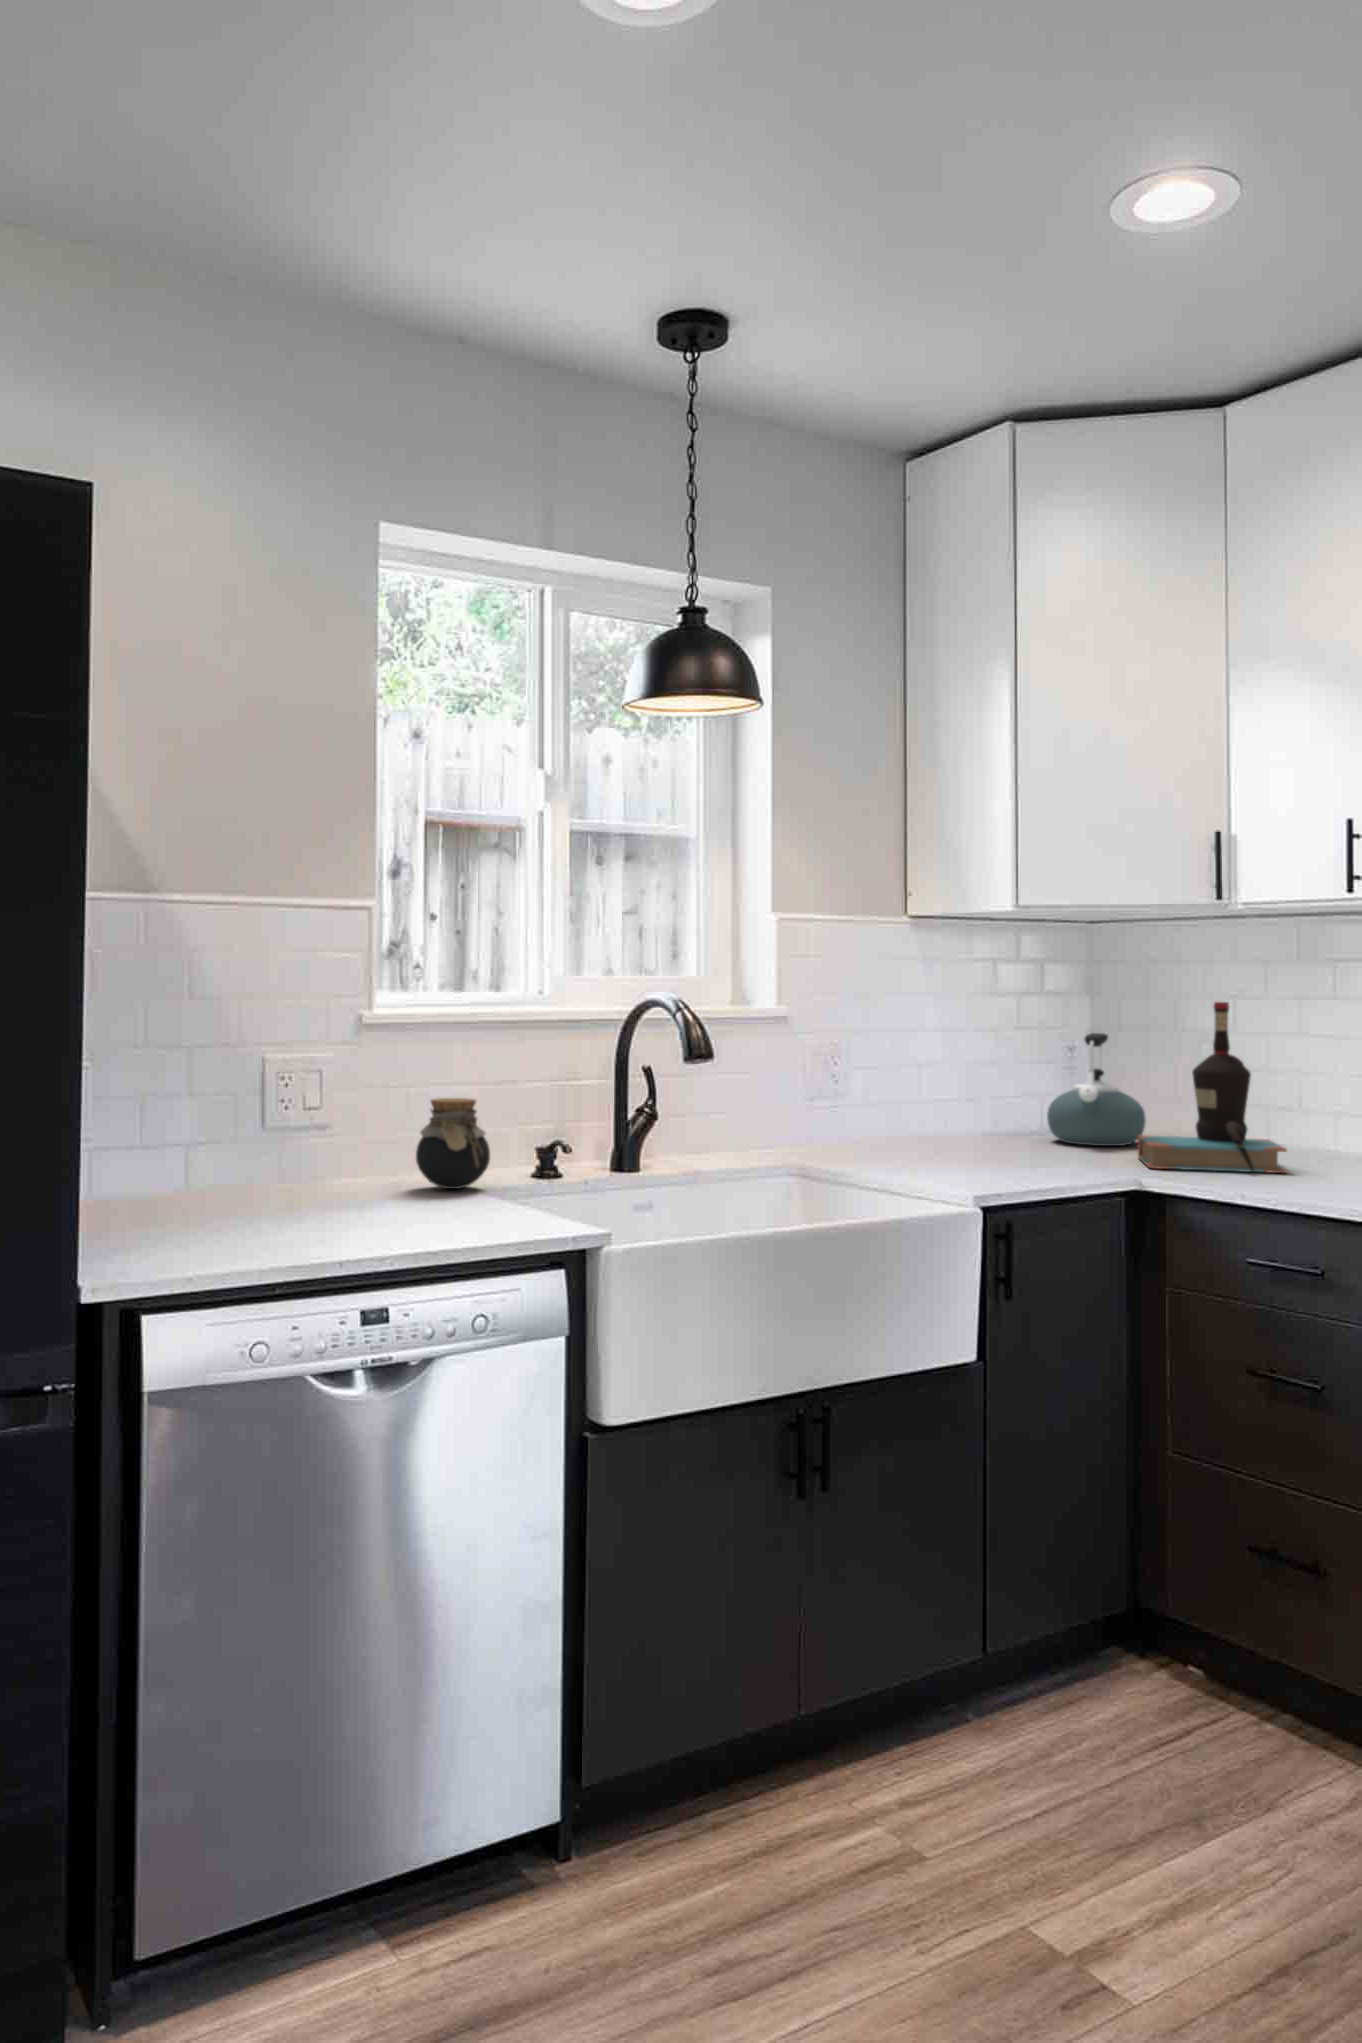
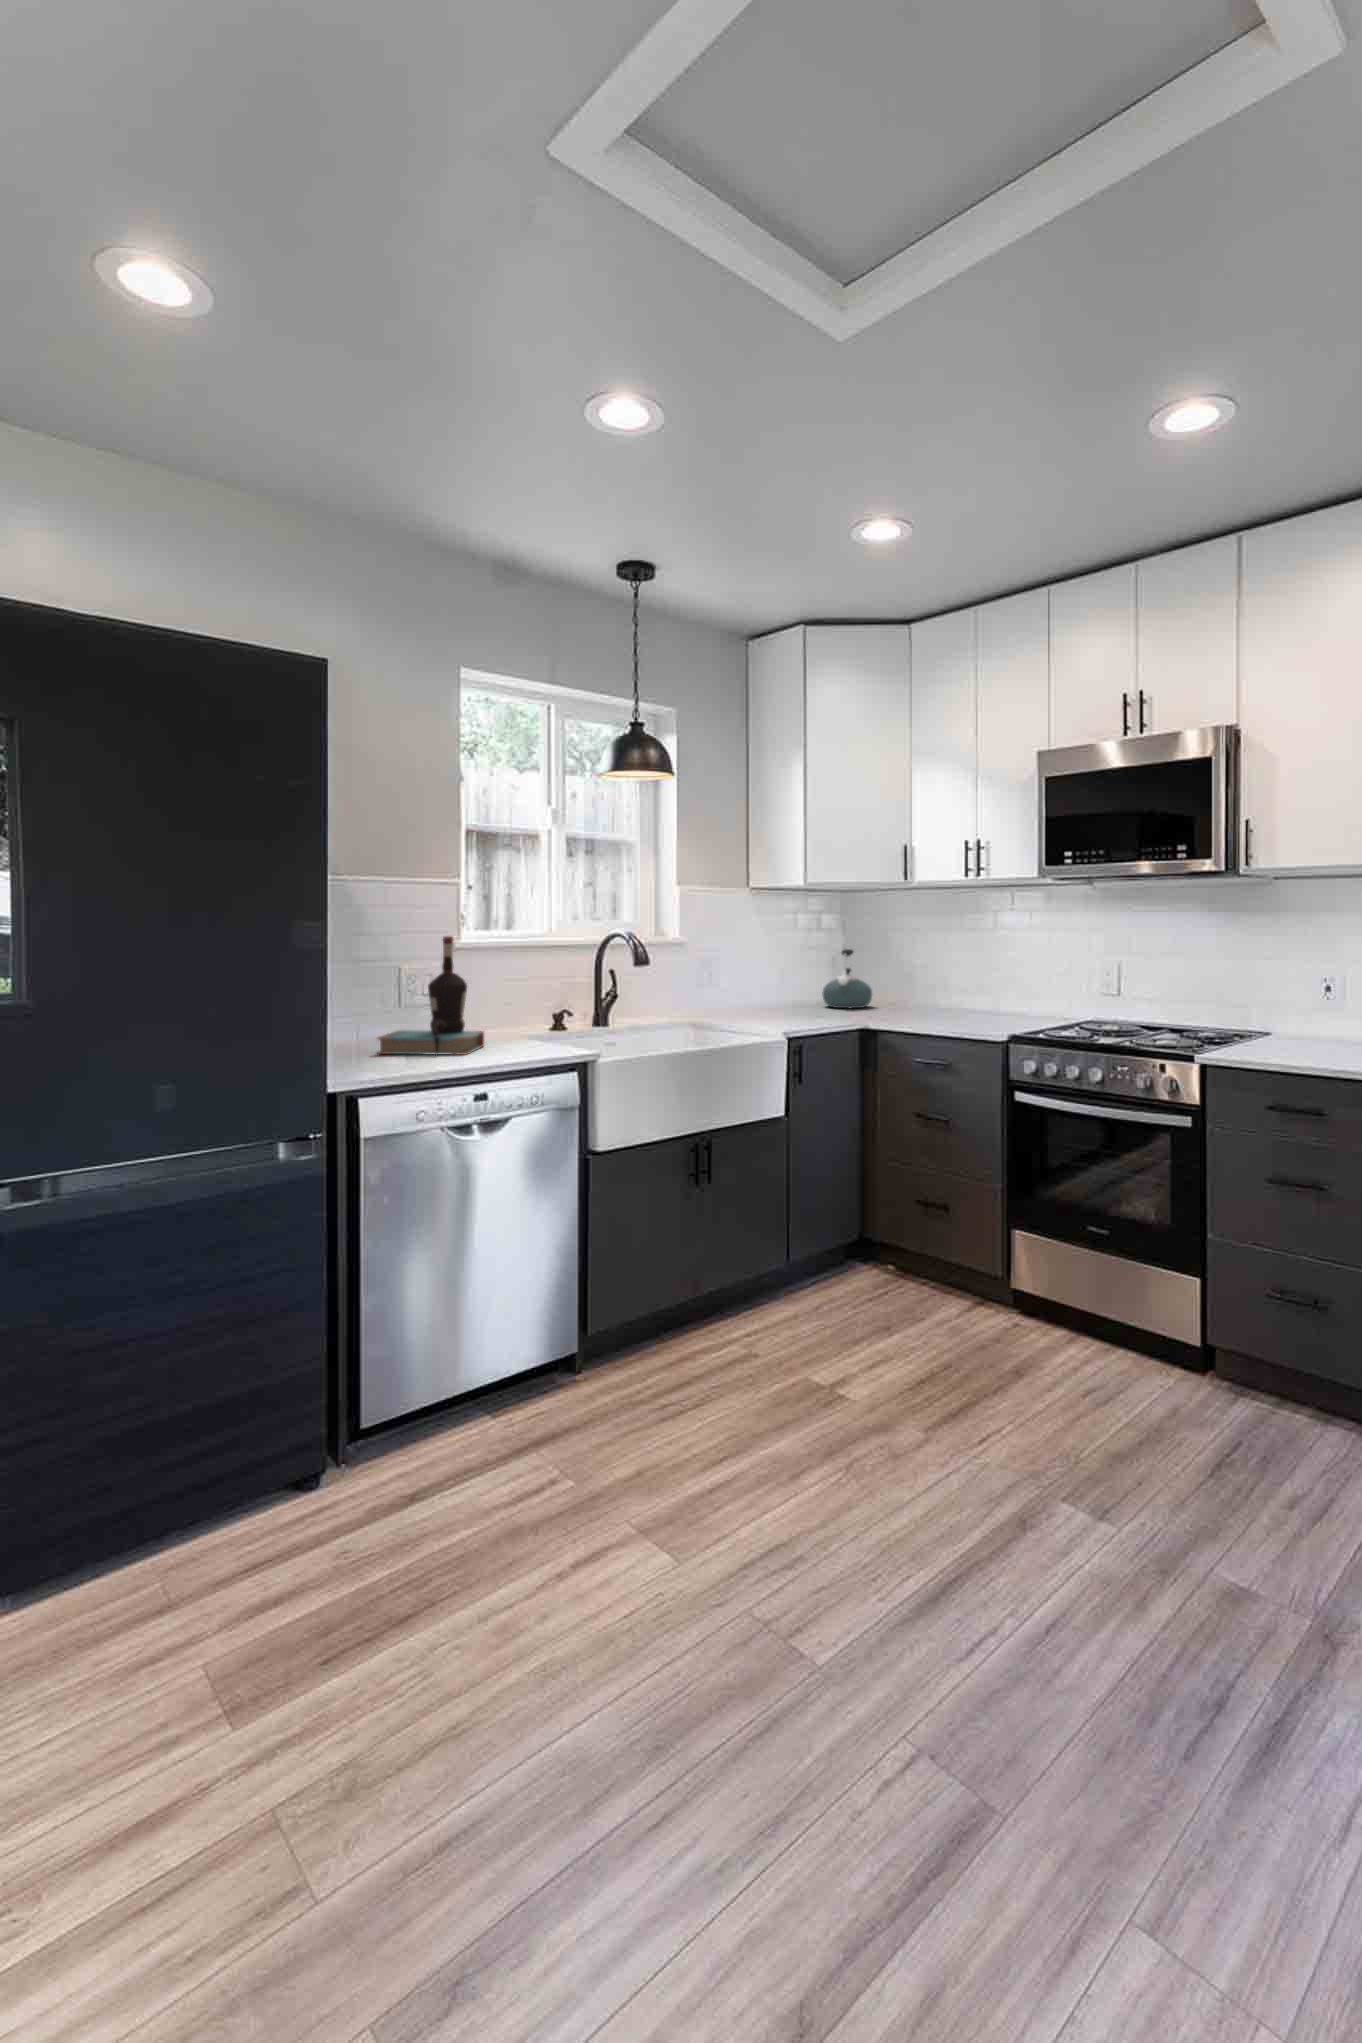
bottle: present [1138,1002,1287,1173] -> present [378,936,484,1055]
jar: present [416,1098,490,1189] -> none [487,988,529,1037]

